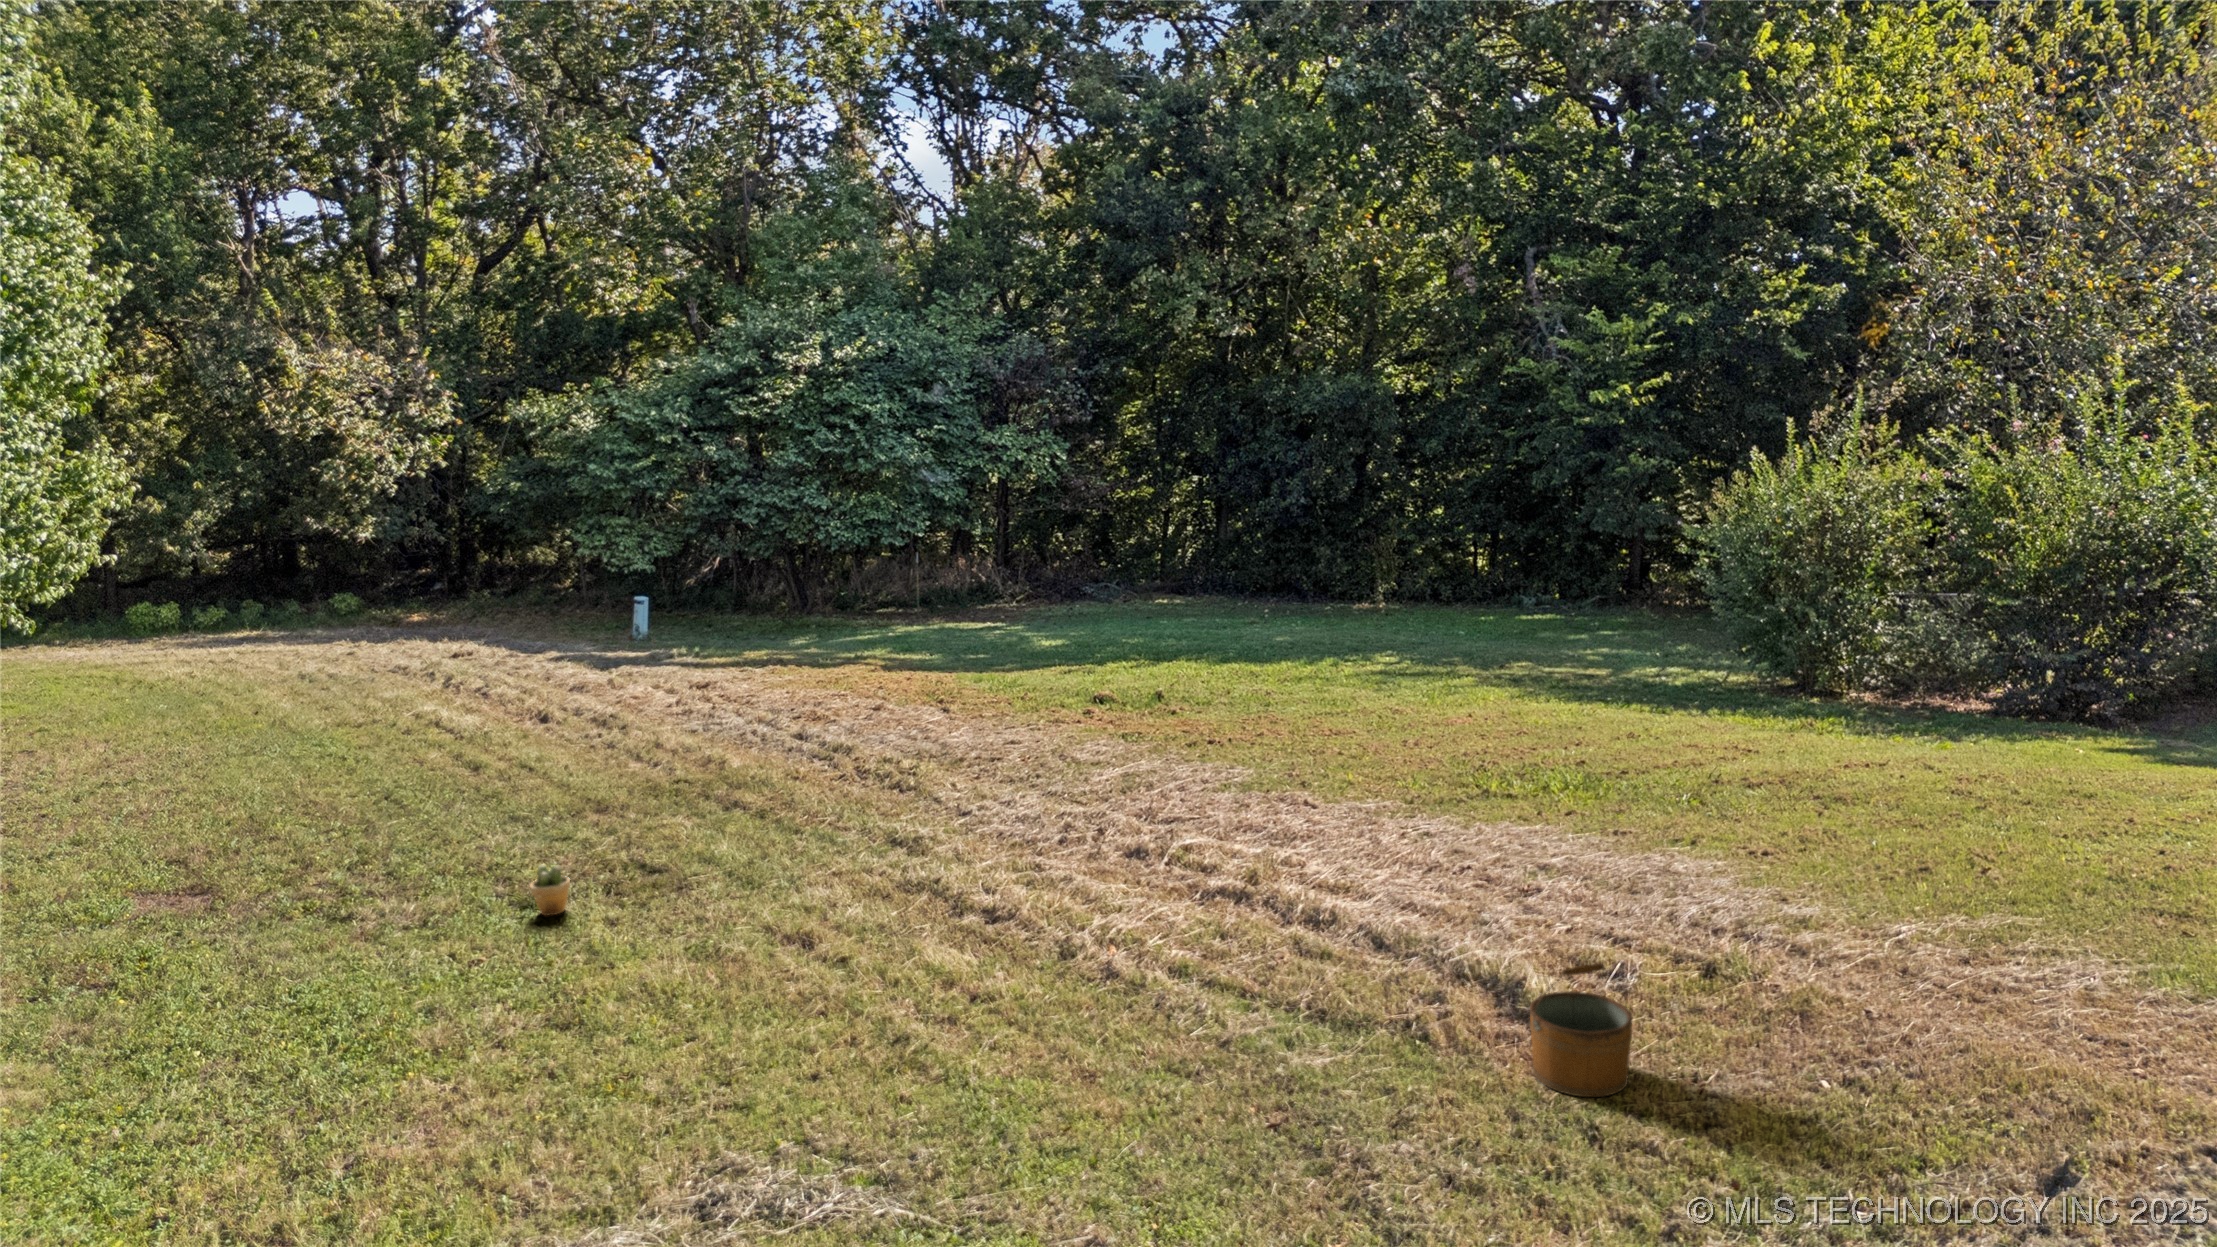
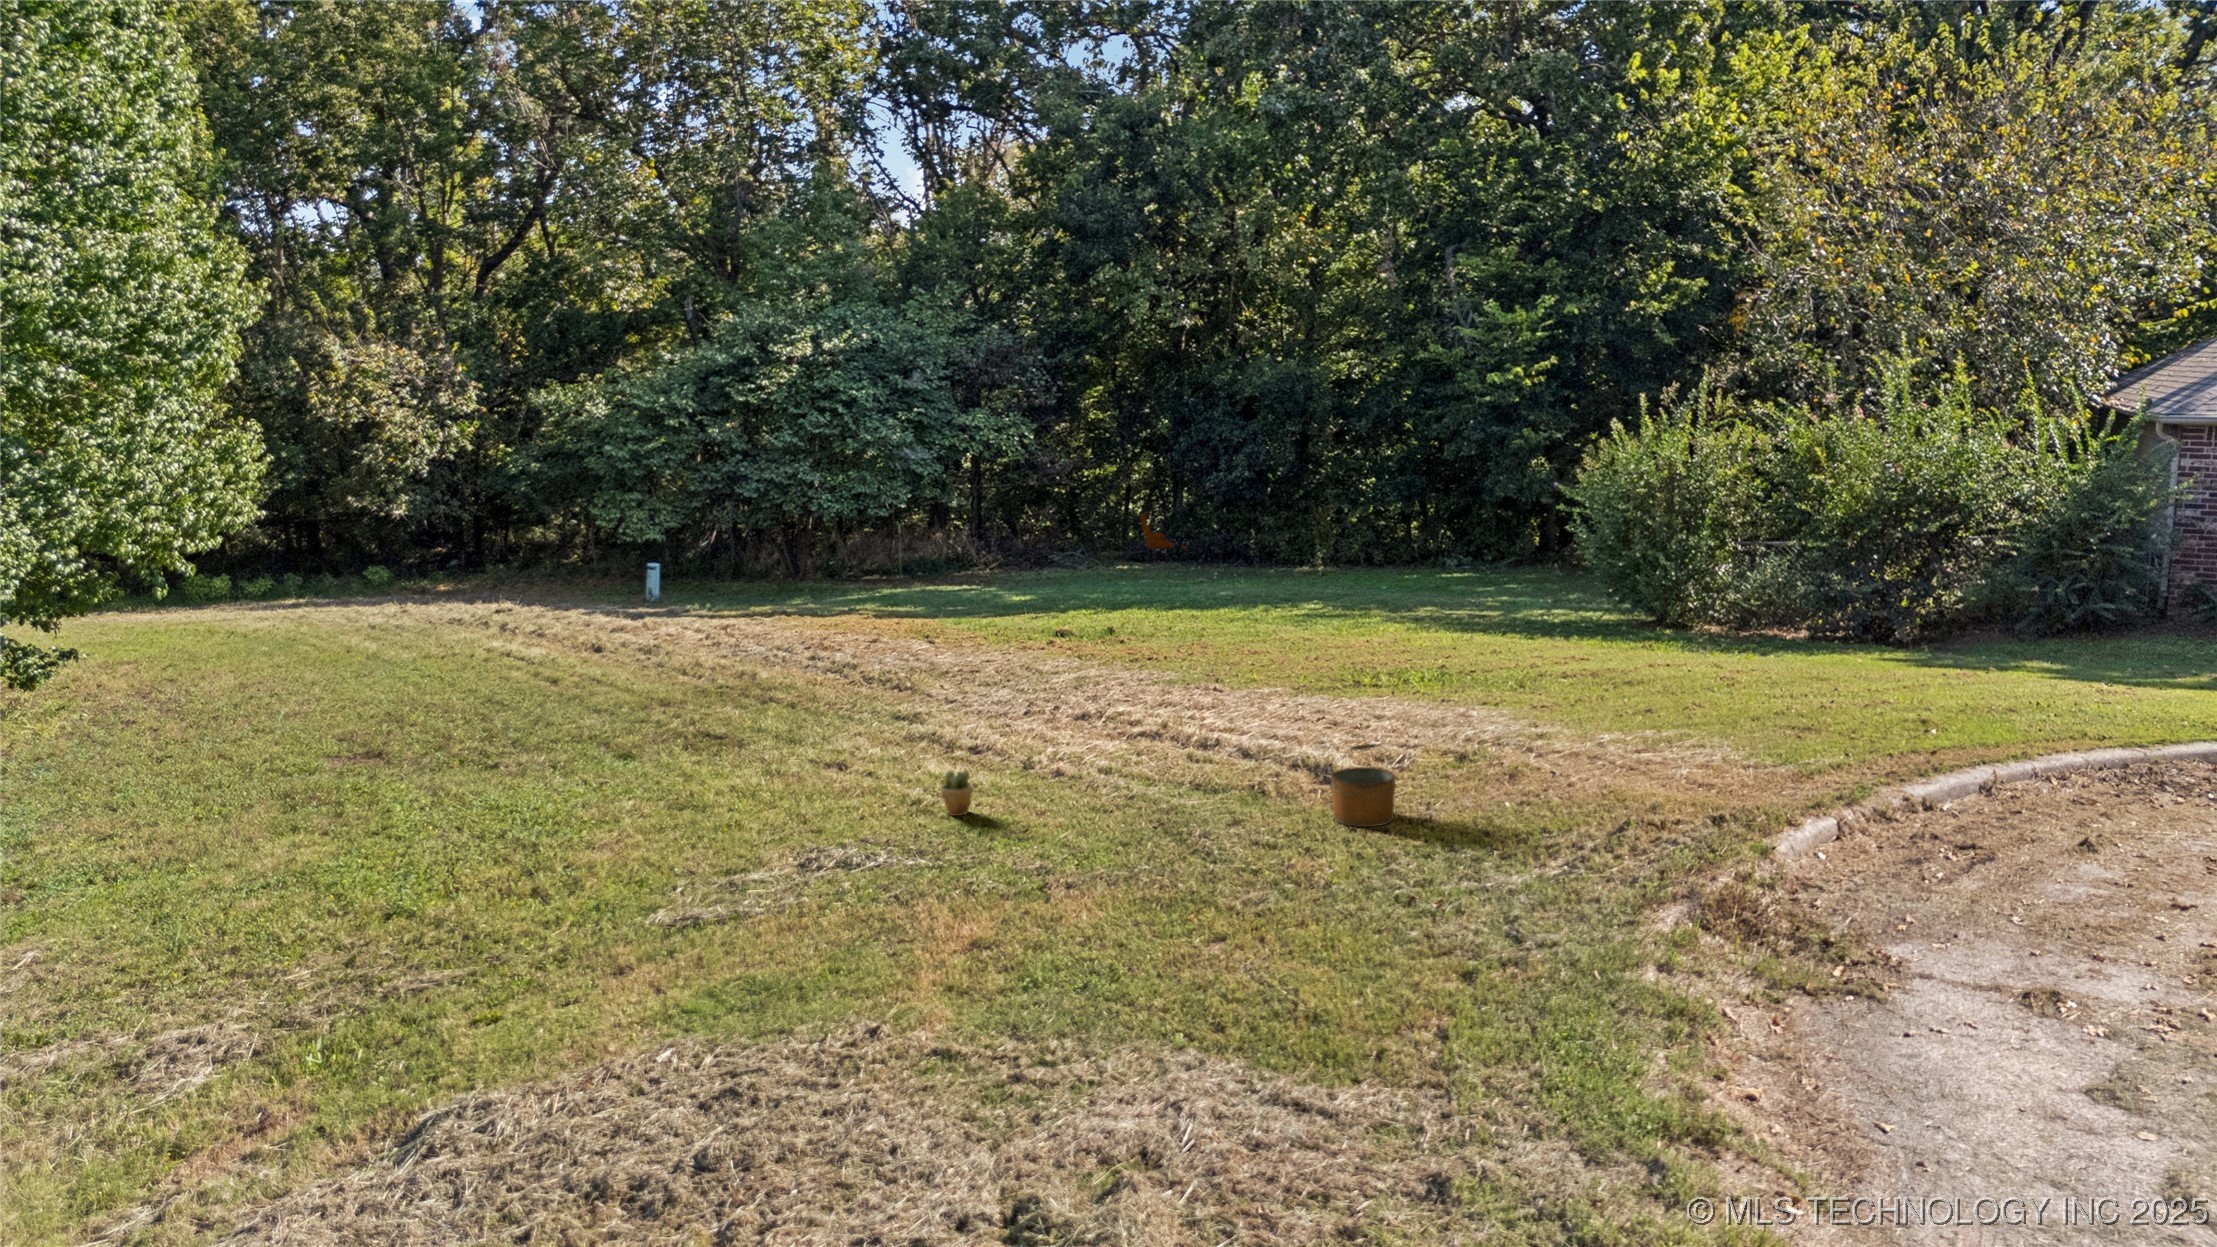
lounge chair: none [1182,542,1248,595] -> present [1140,513,1191,559]
potted plant: present [530,865,570,916] -> present [940,771,973,816]

